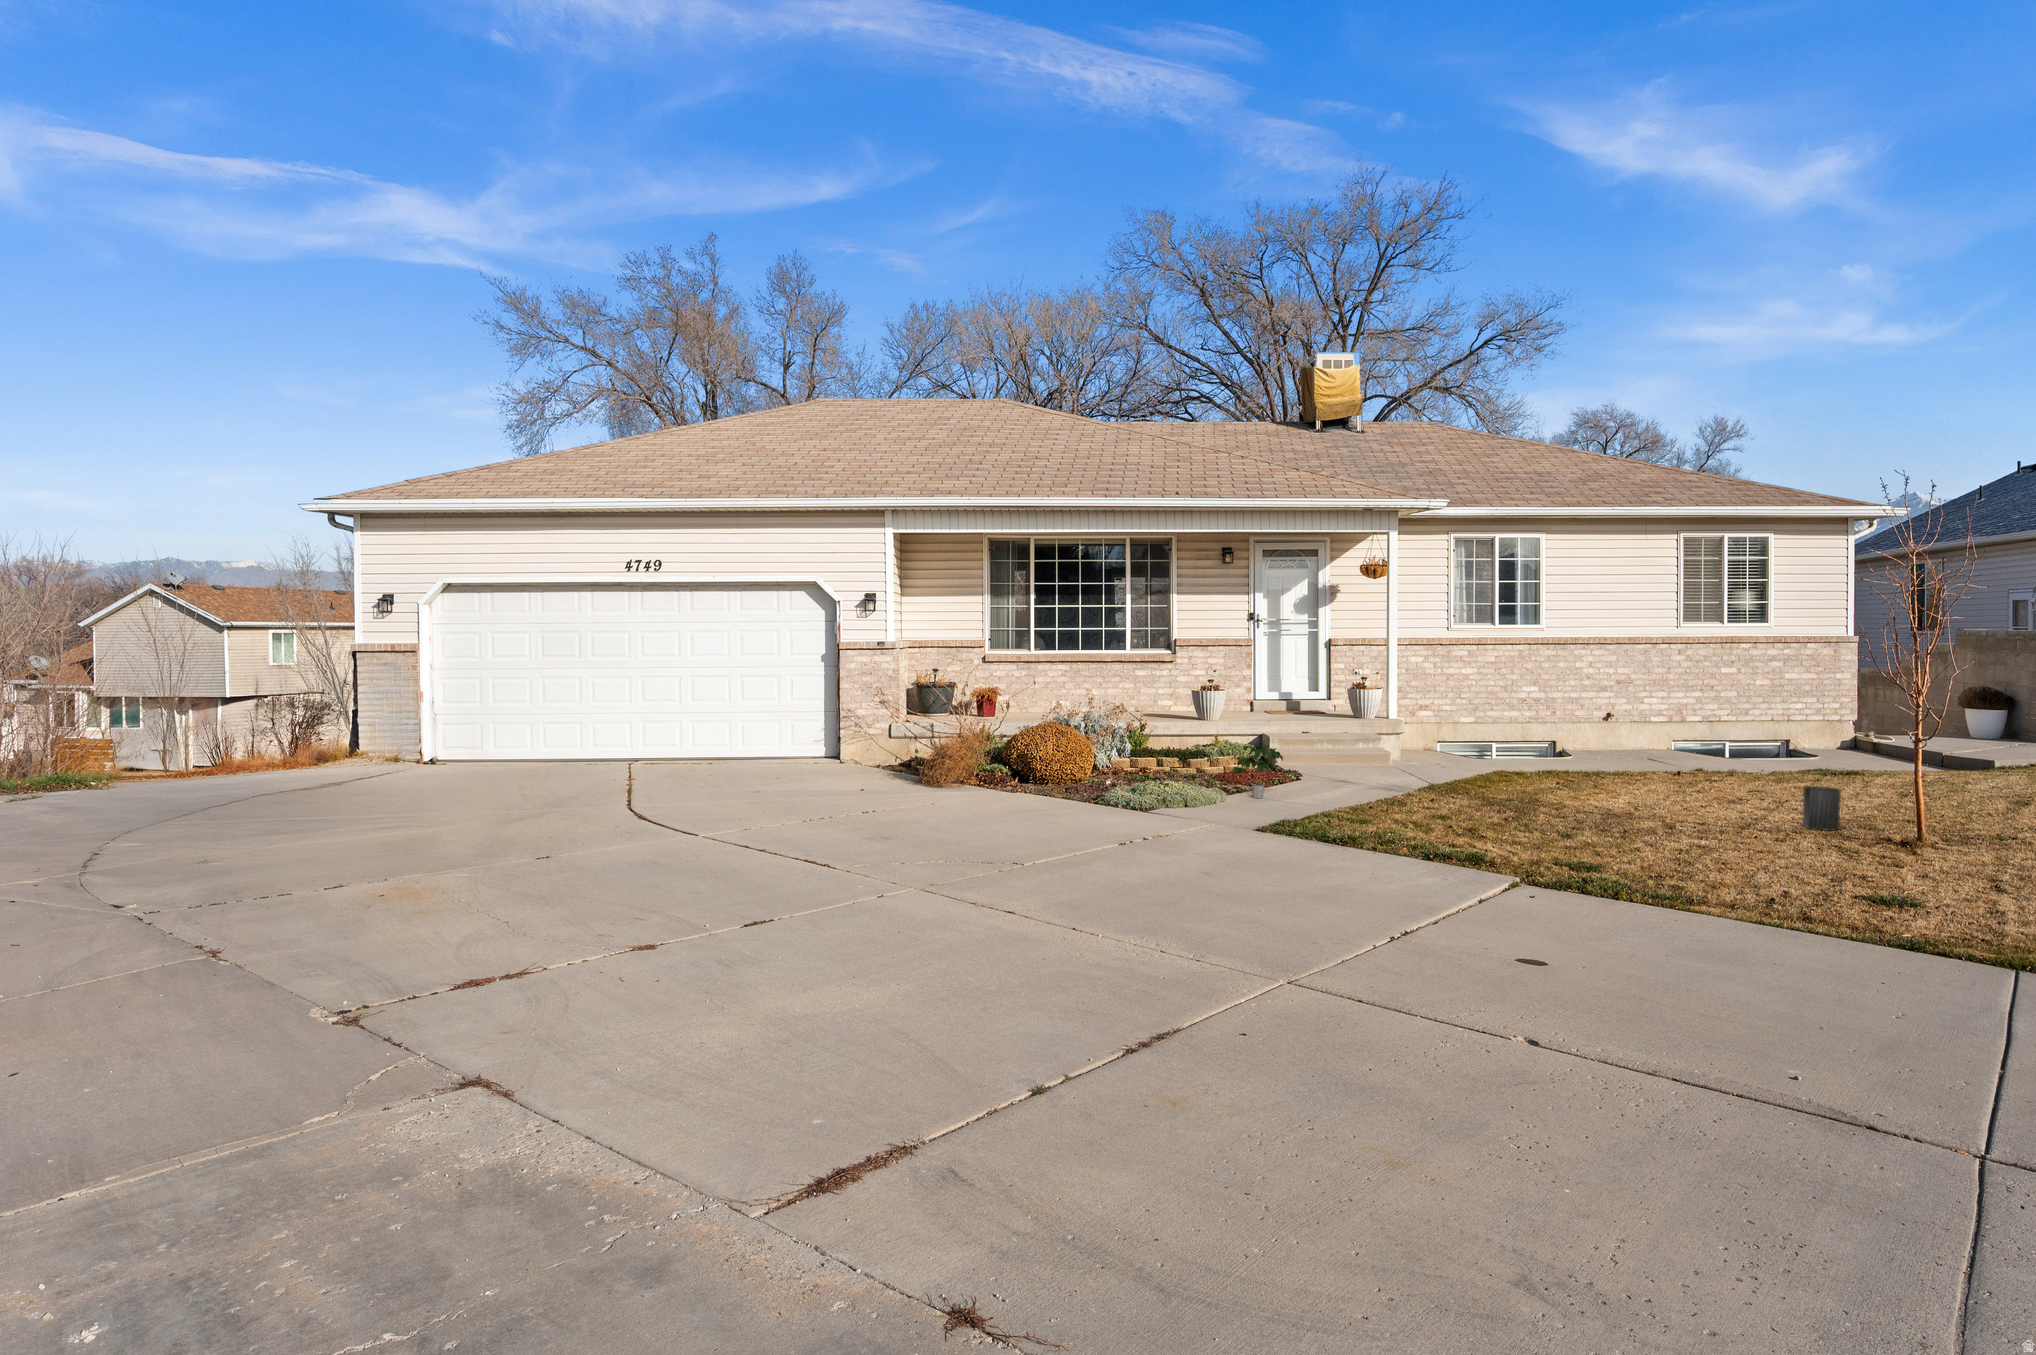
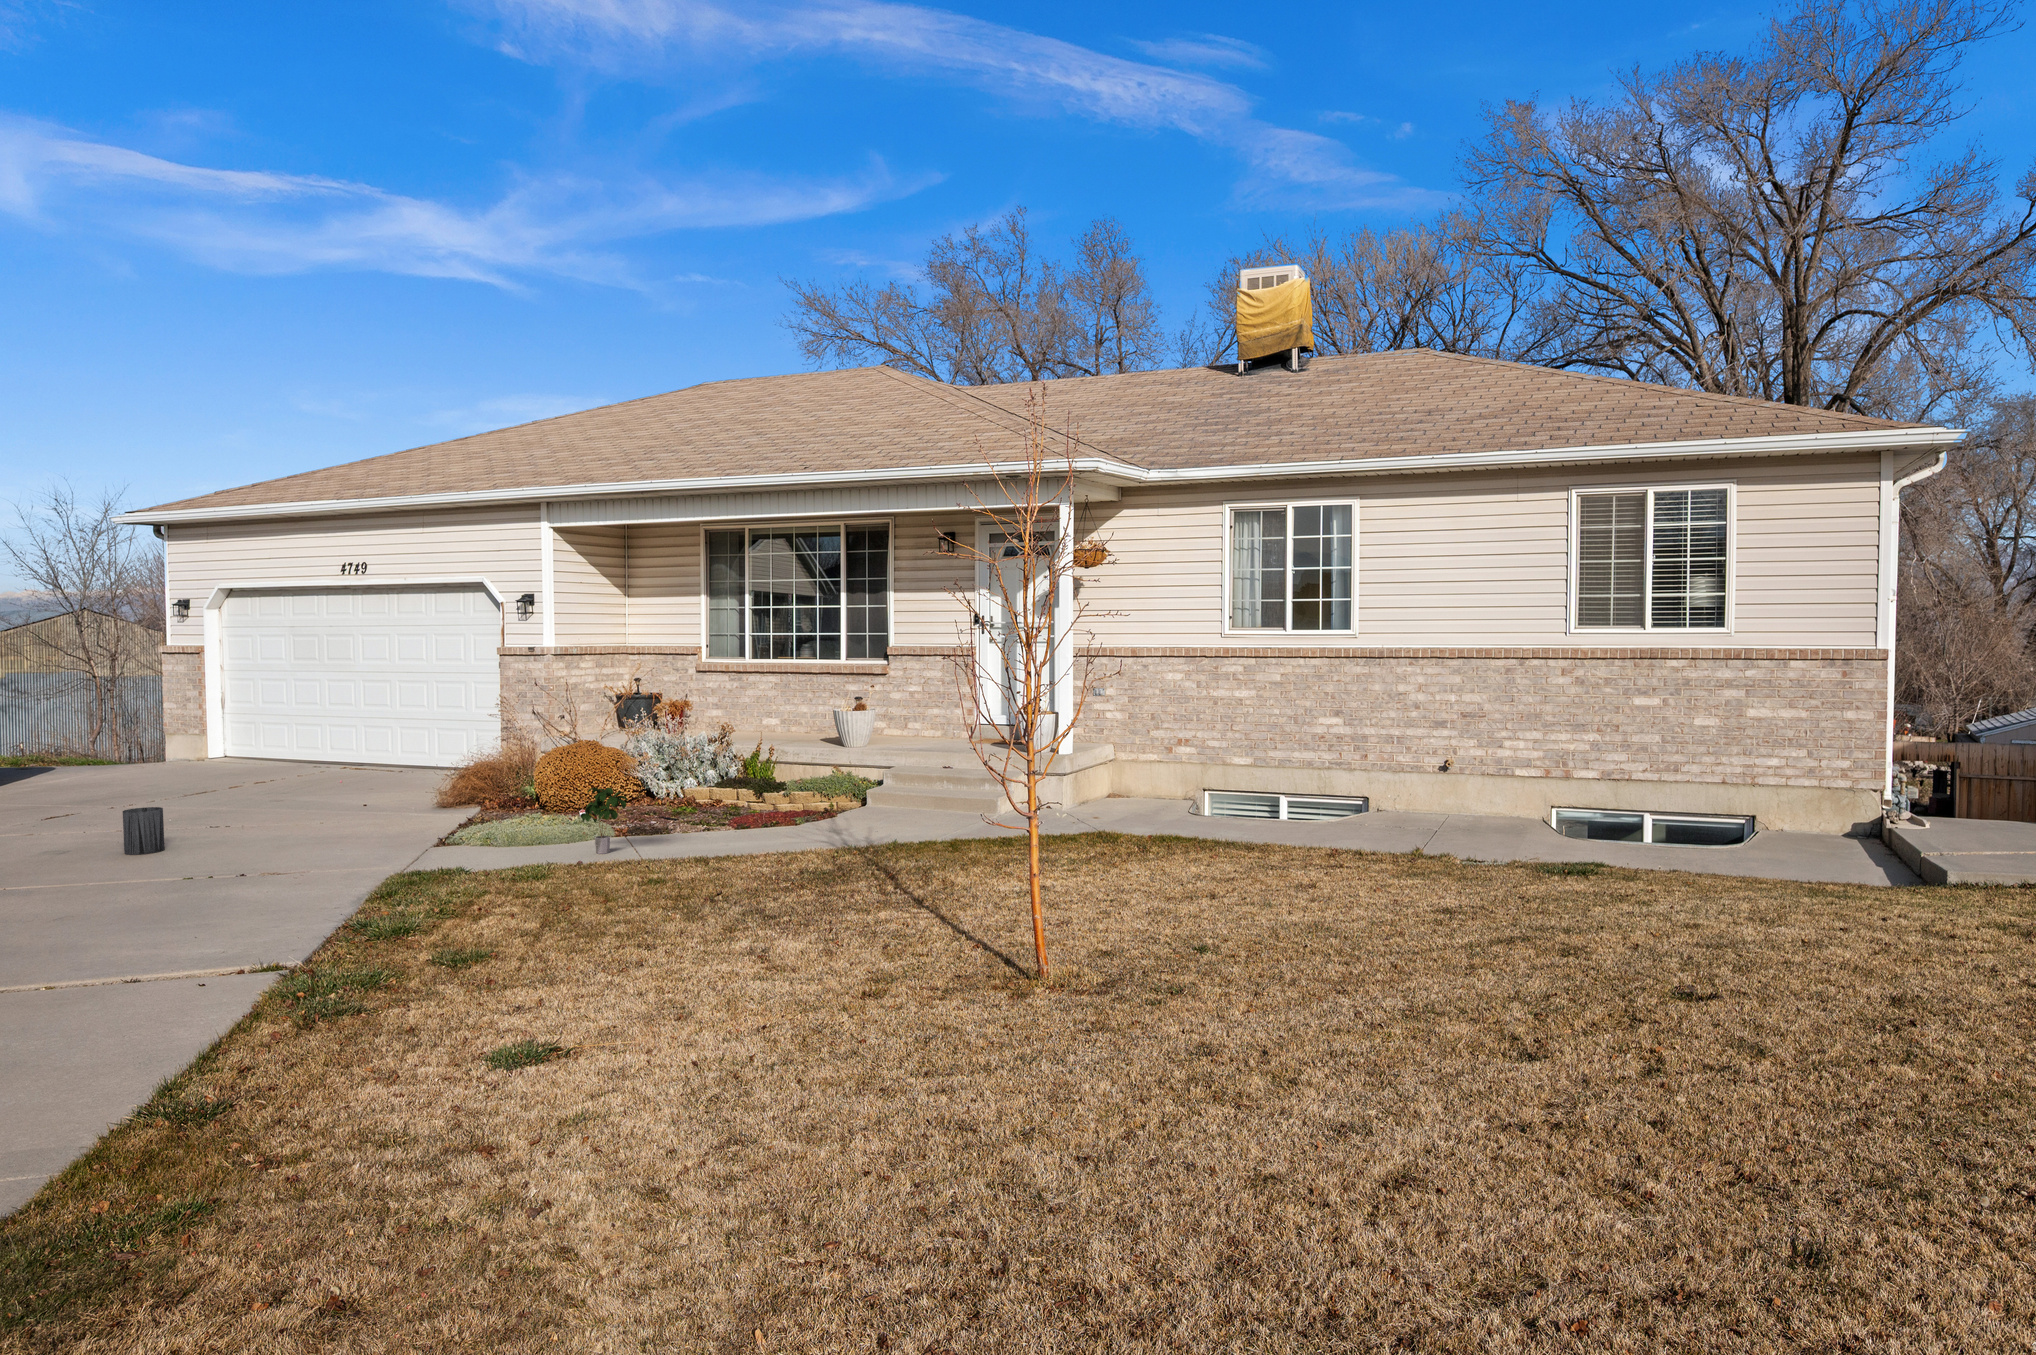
trash can: present [1802,786,1841,831] -> present [123,807,165,855]

